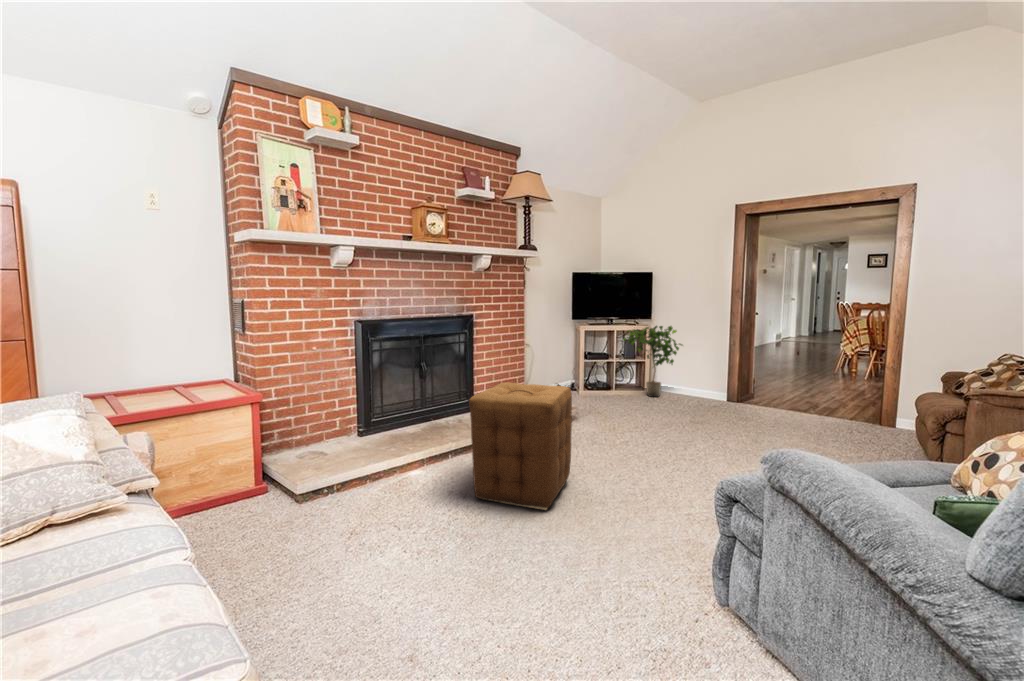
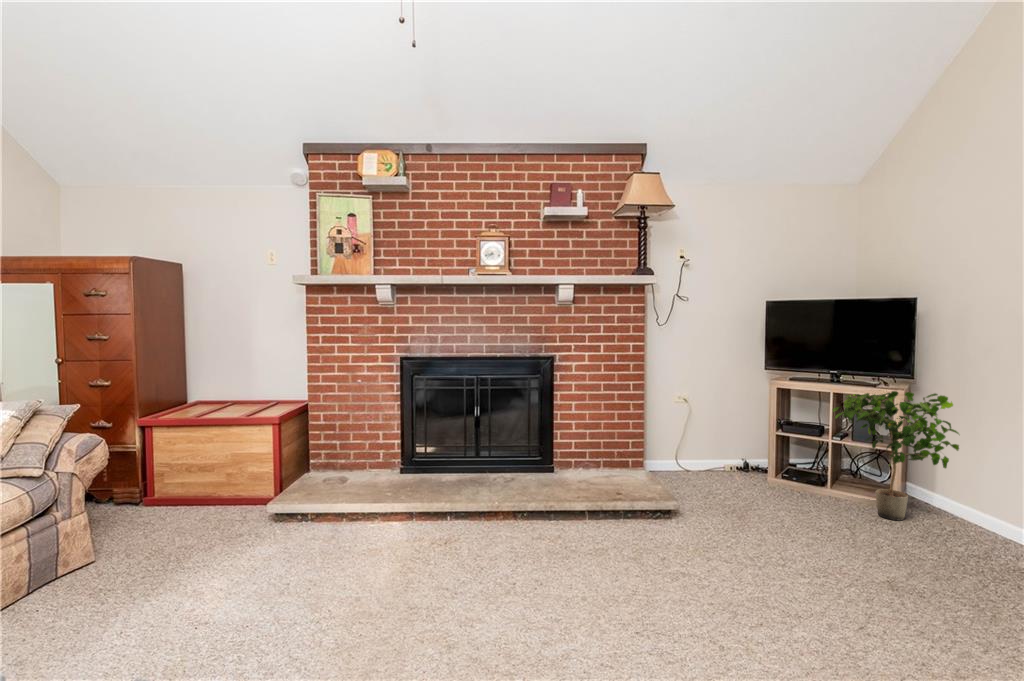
ottoman: present [469,382,572,510] -> none [355,438,482,611]

